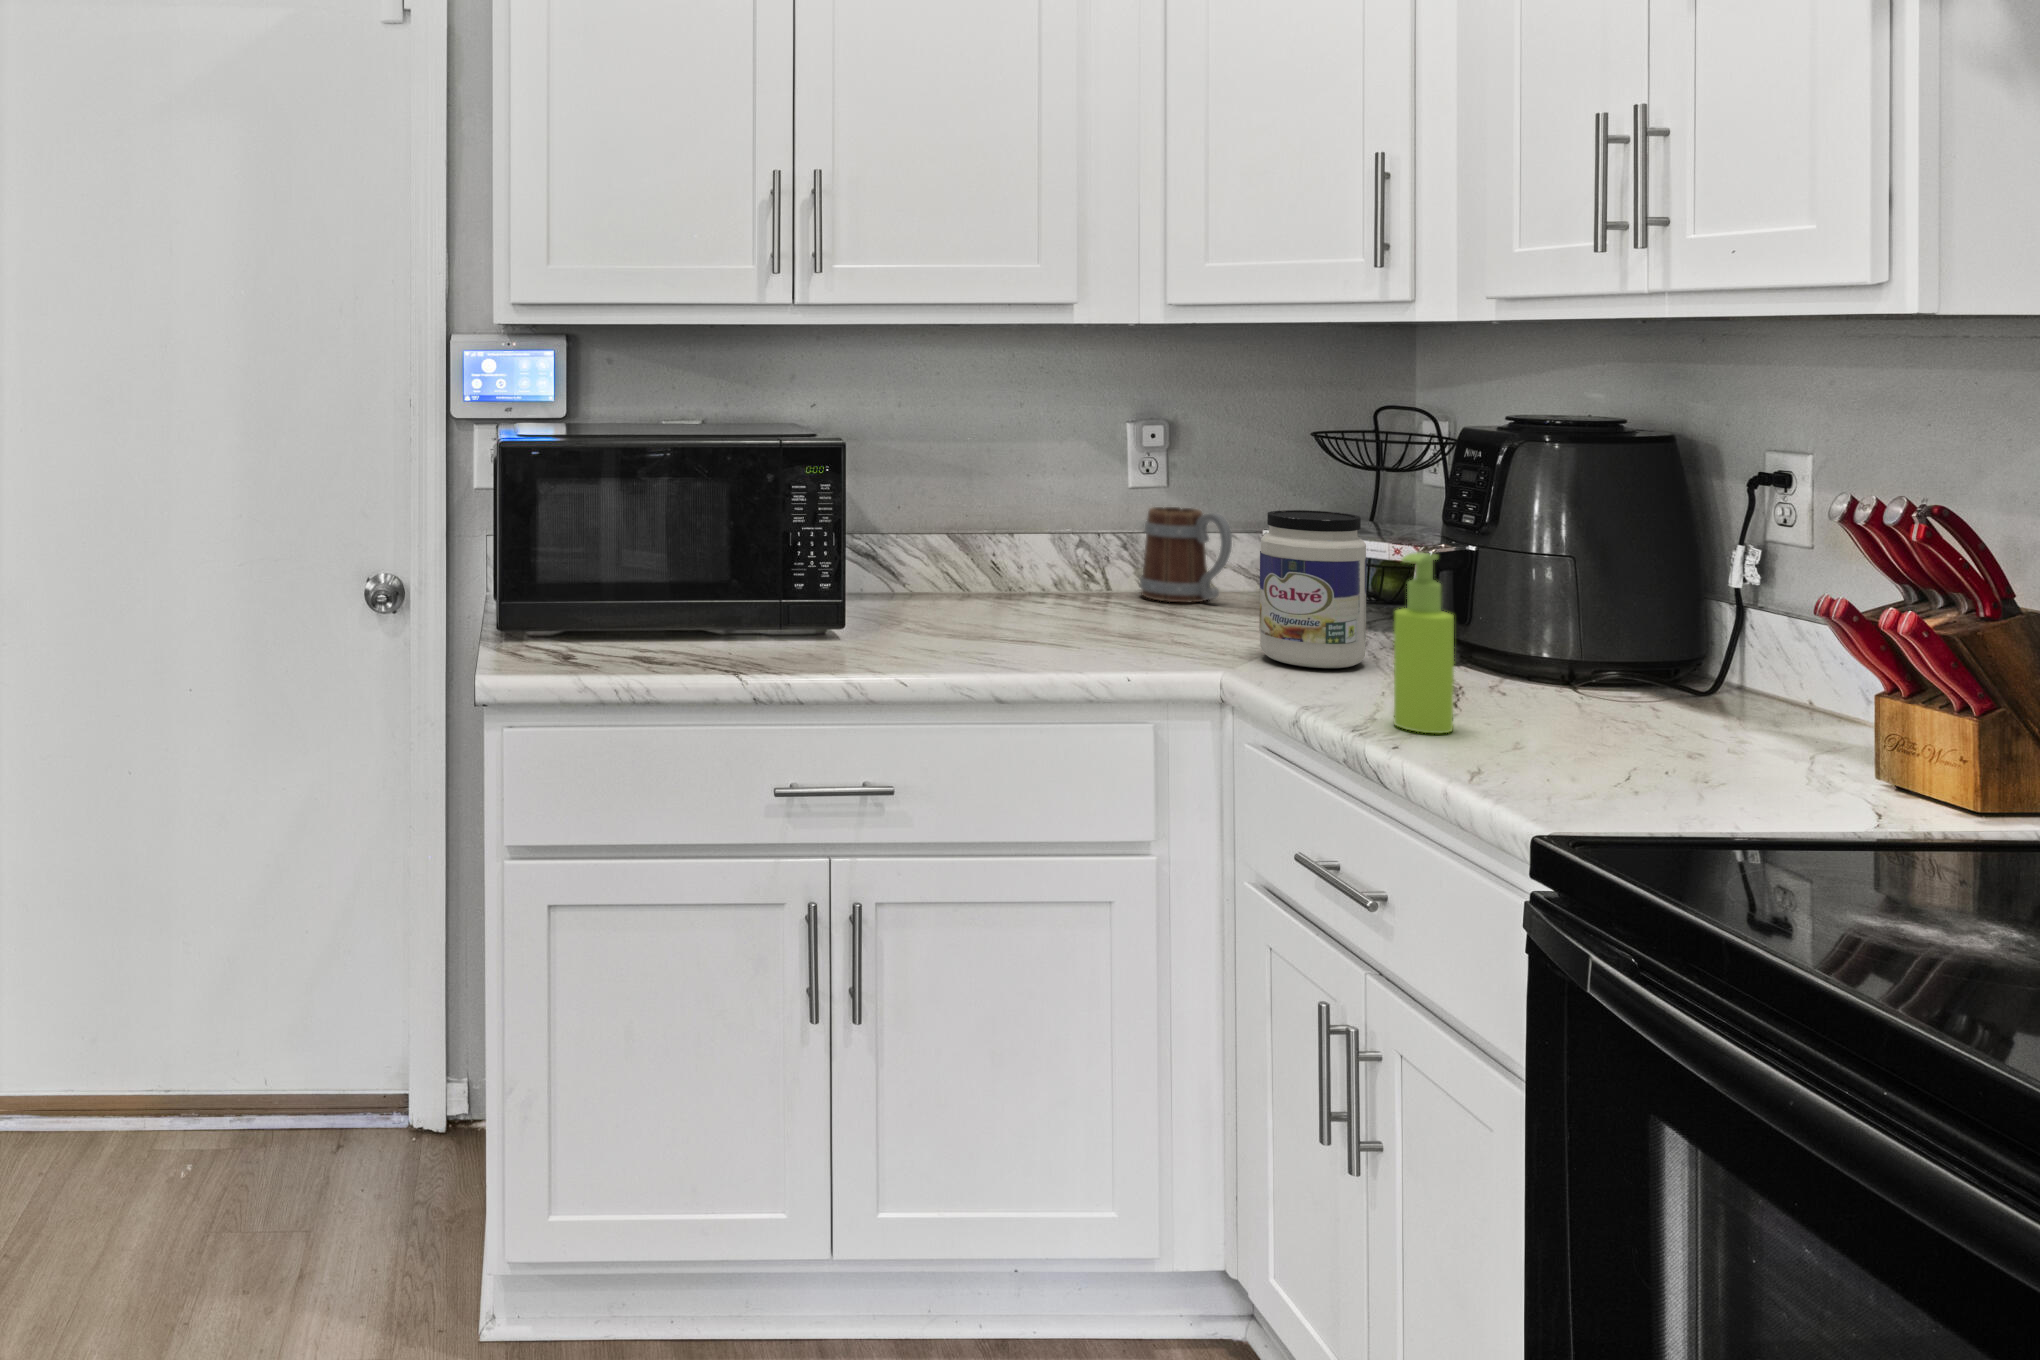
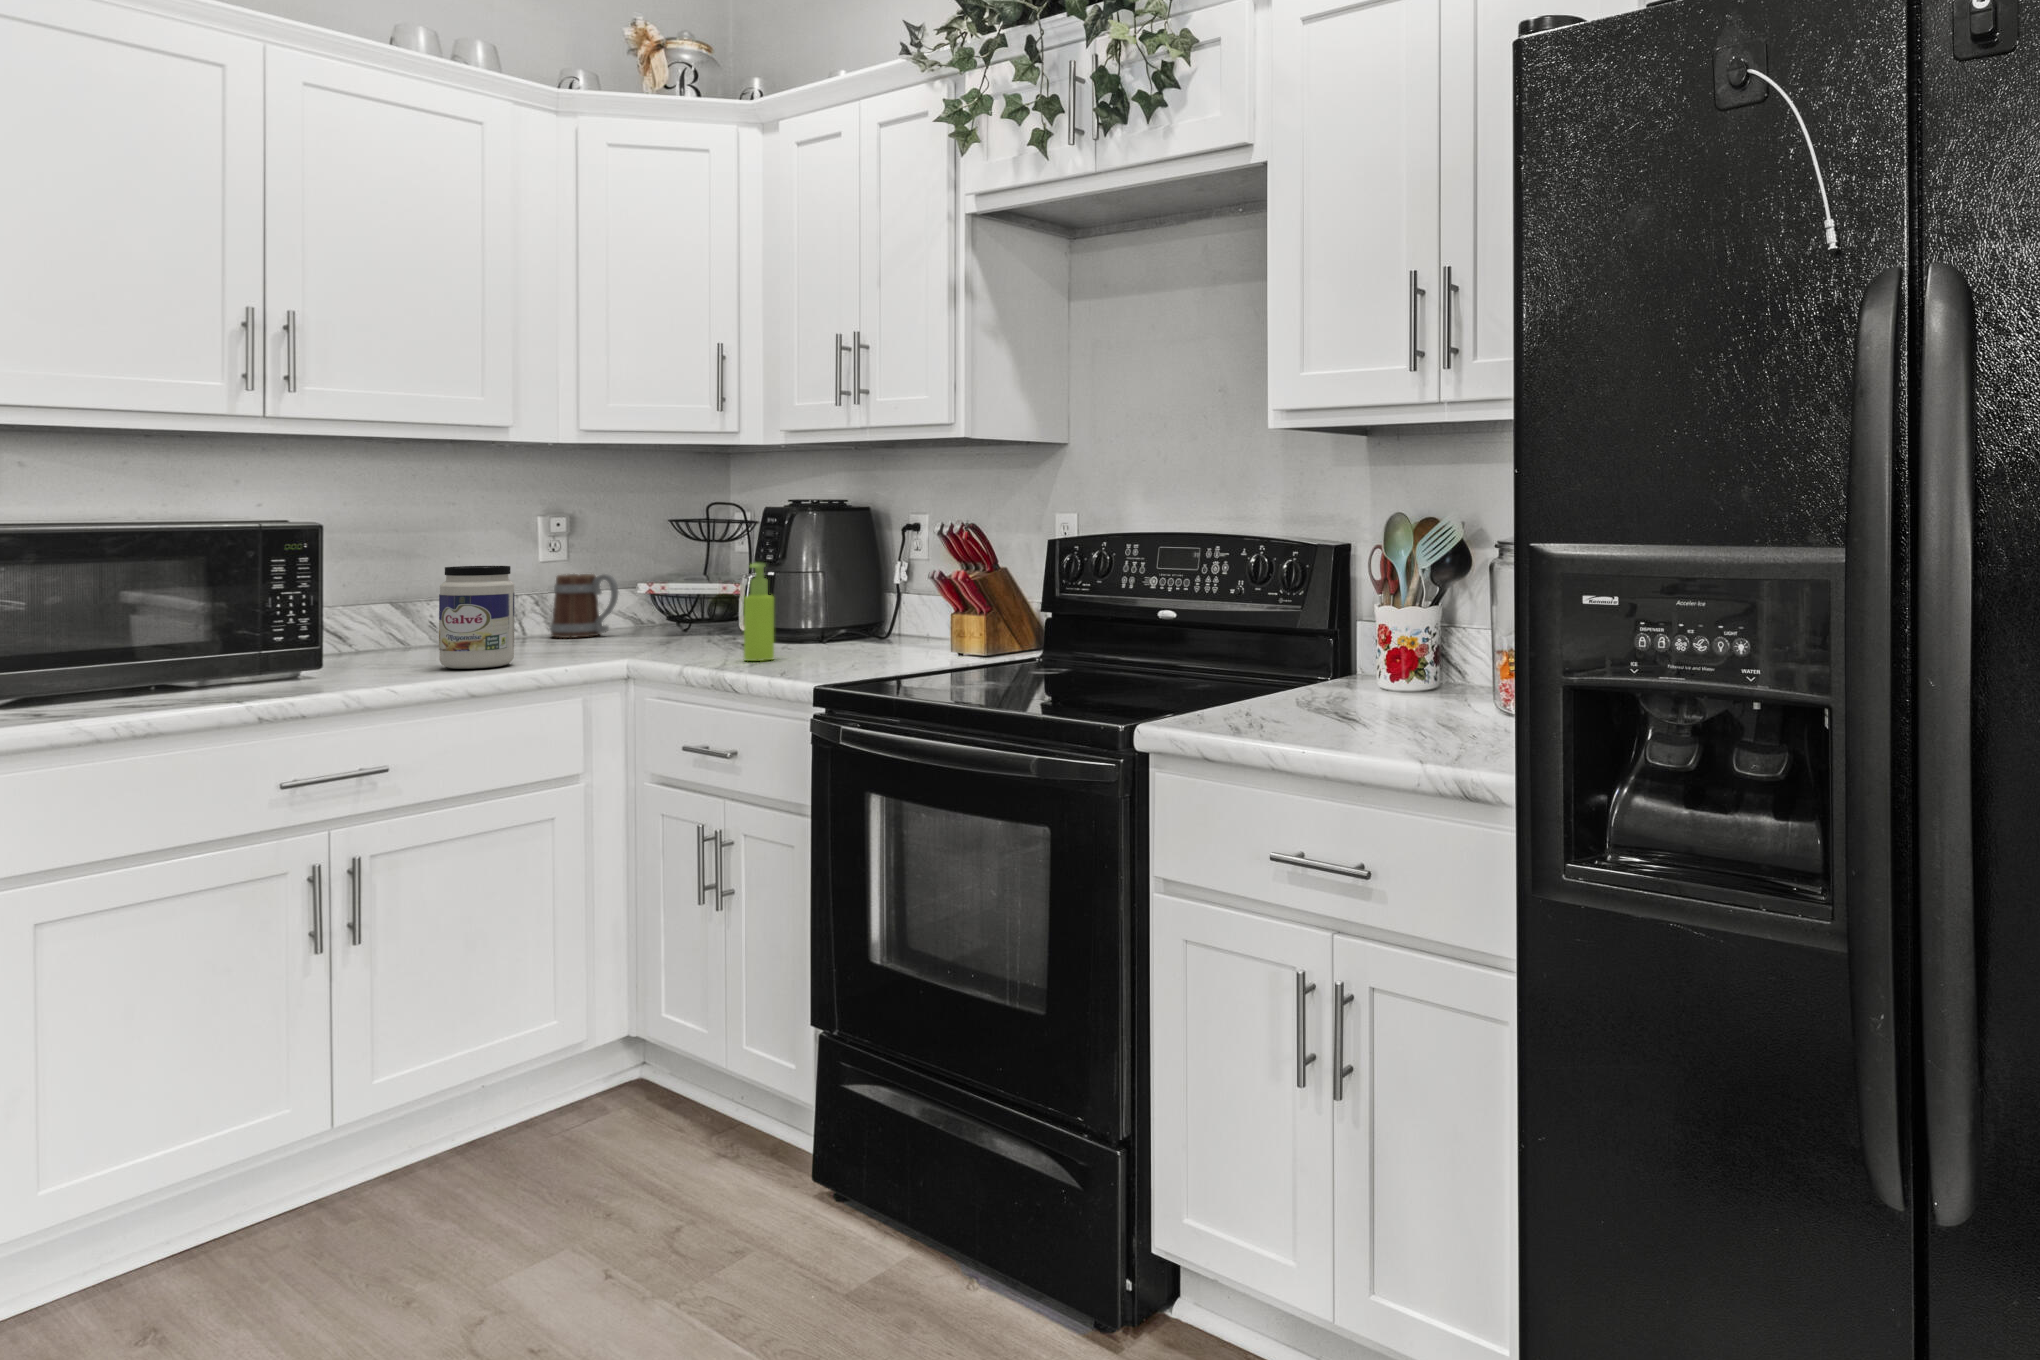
jar: present [1259,510,1366,668] -> present [439,566,514,669]

